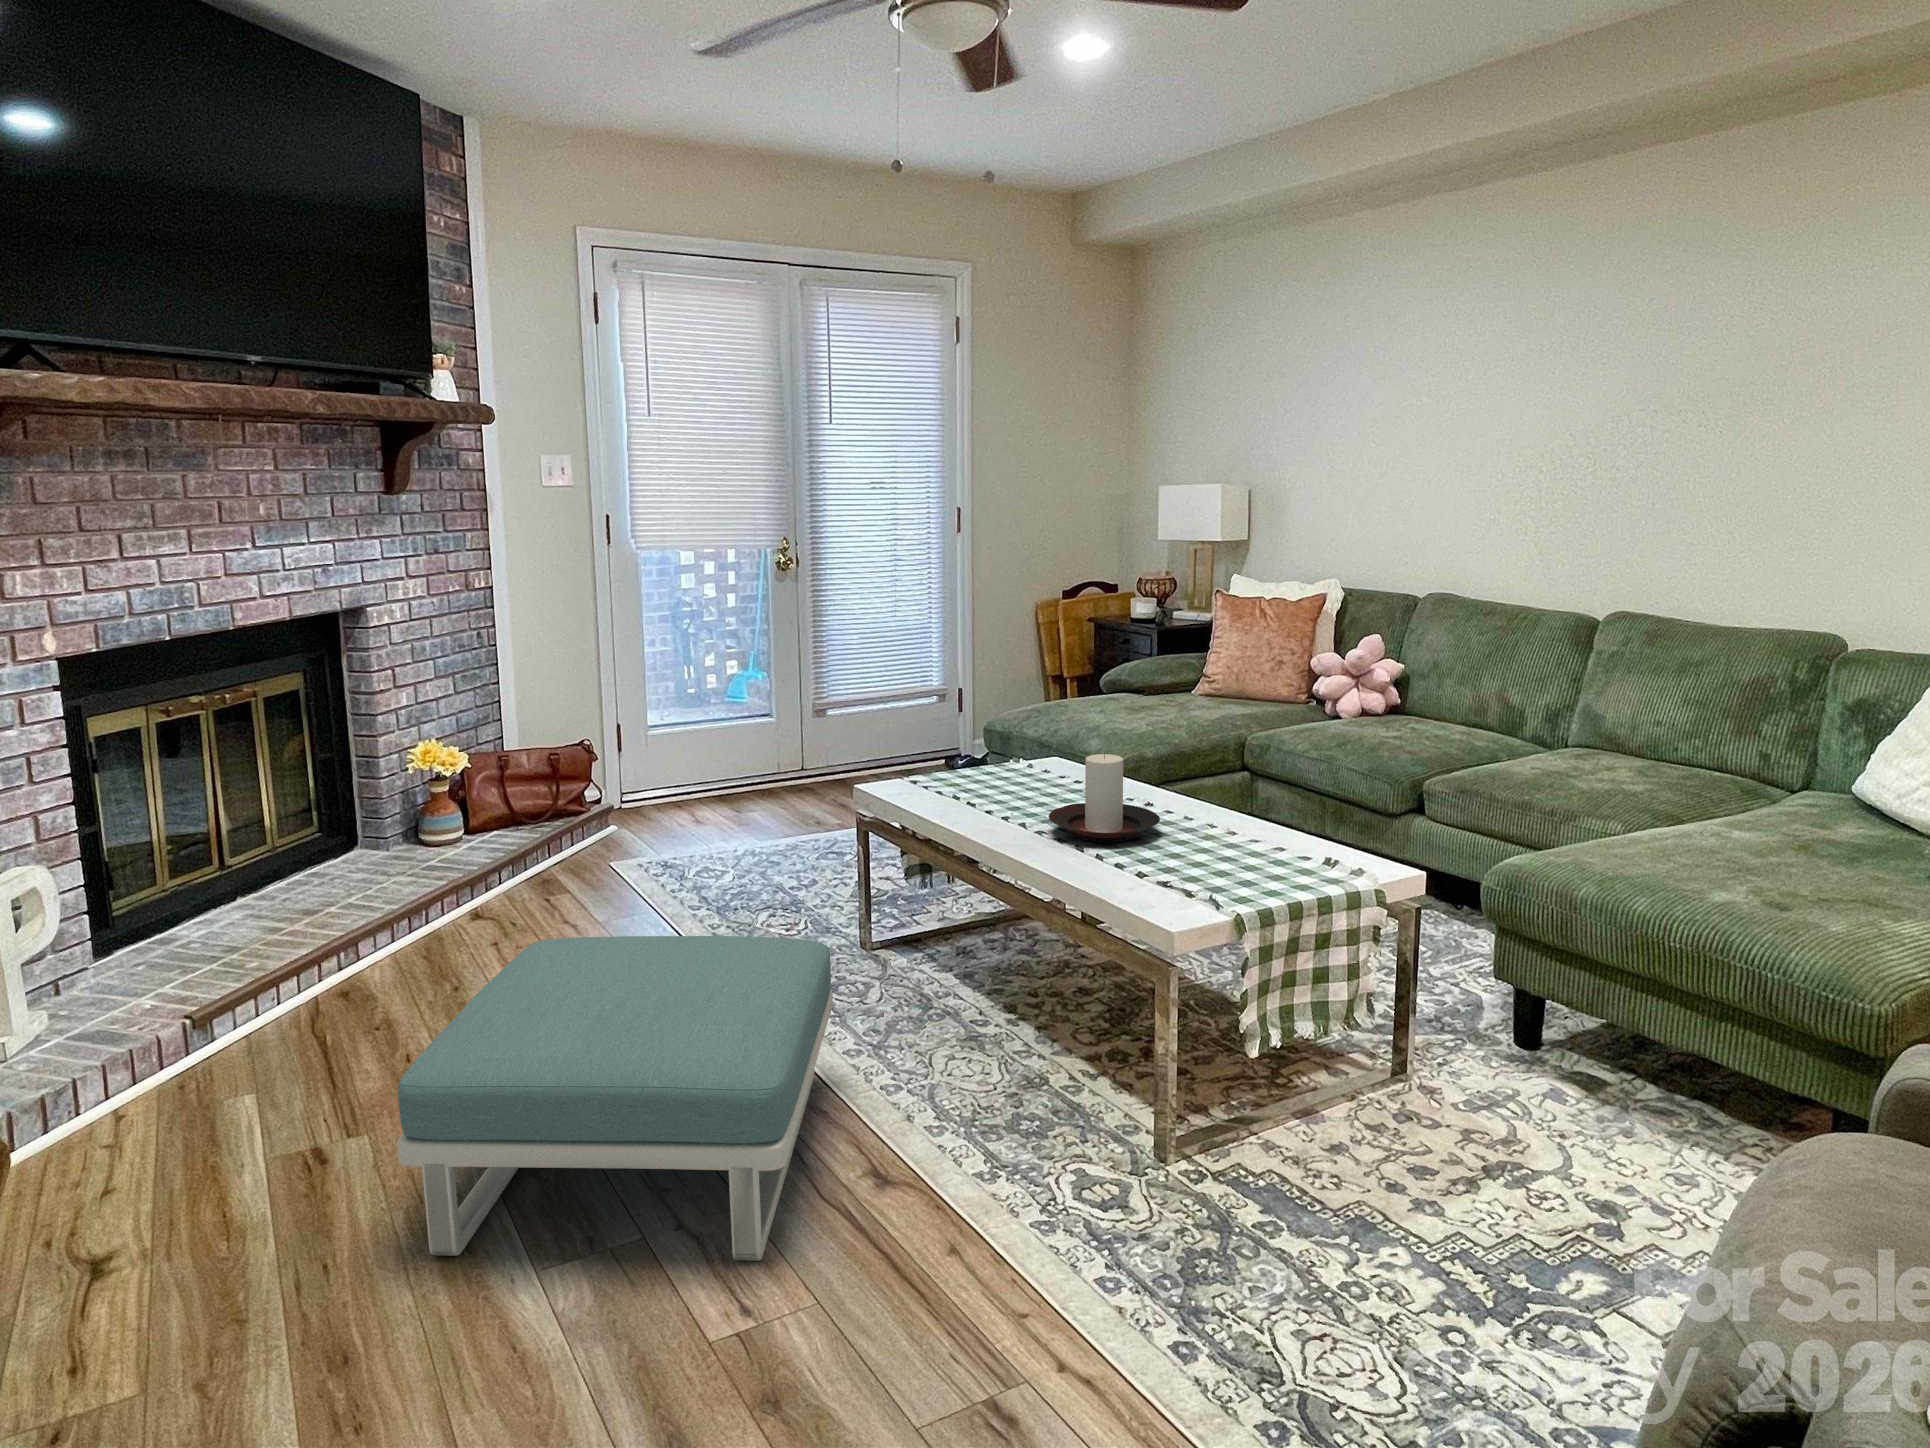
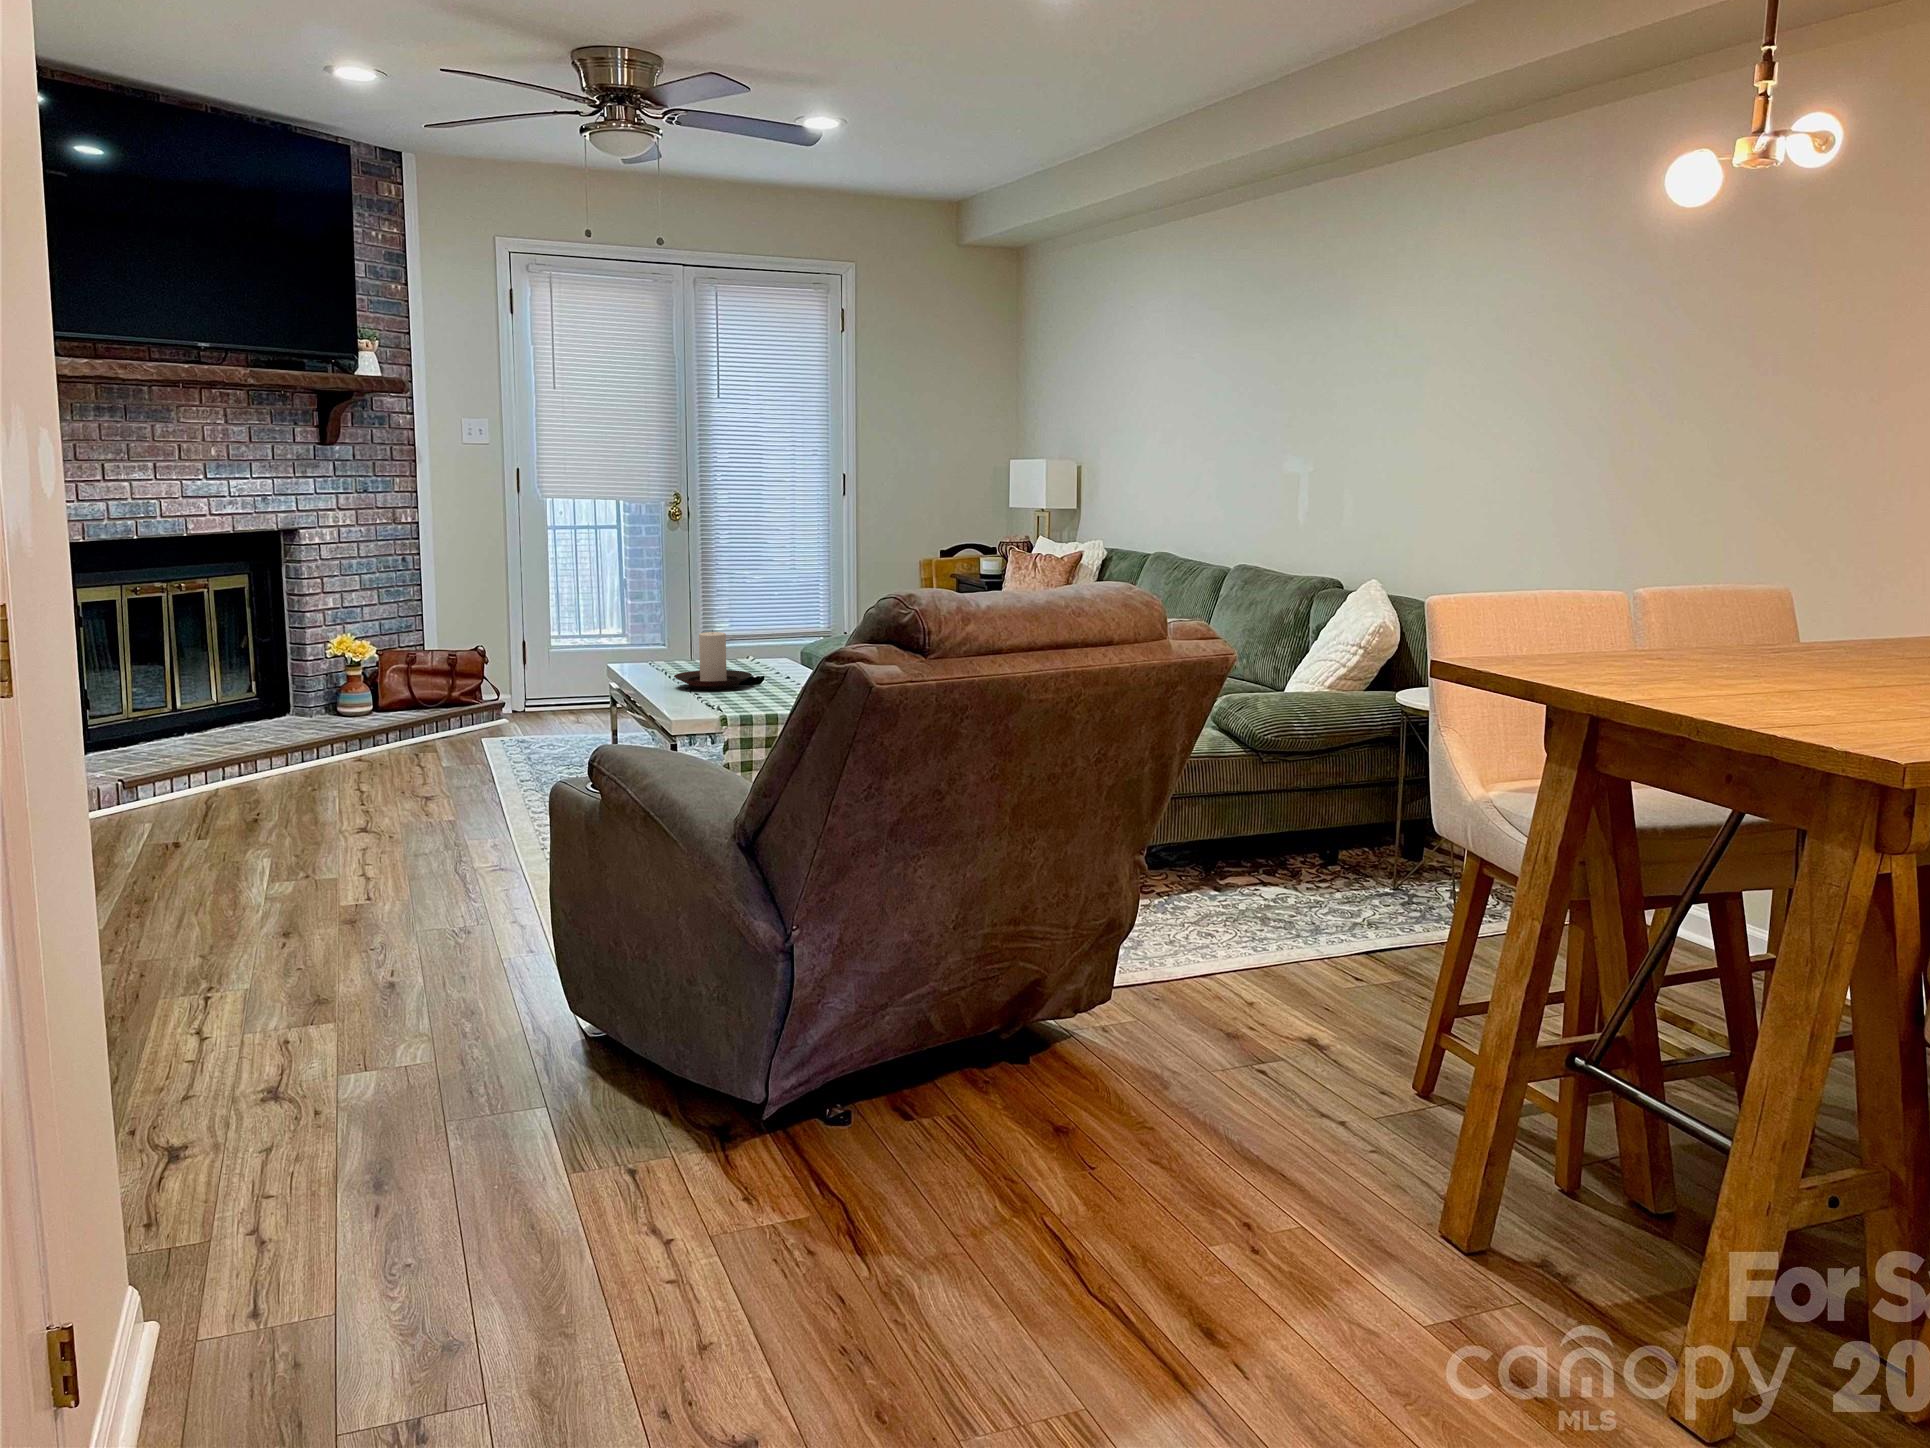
footstool: present [397,936,833,1261] -> none [184,732,505,891]

